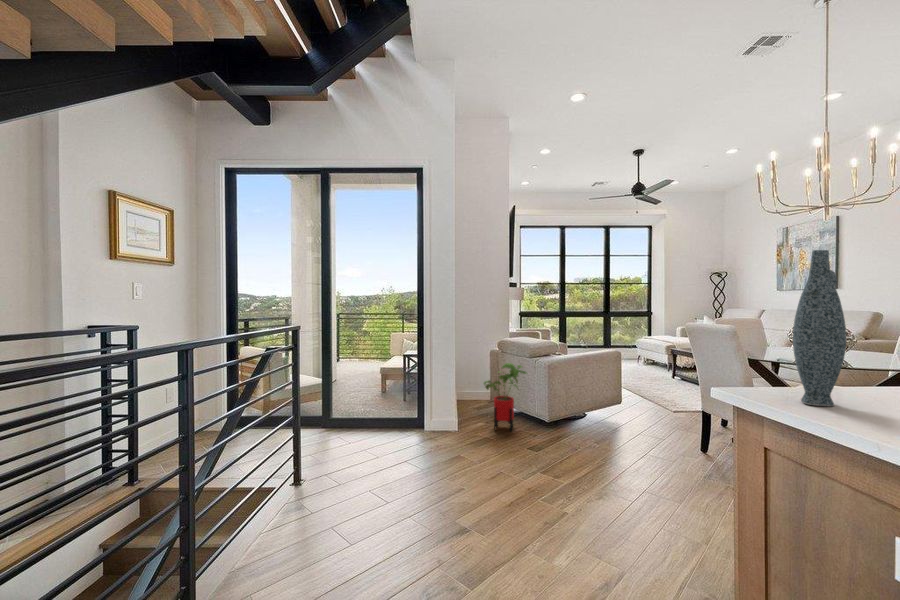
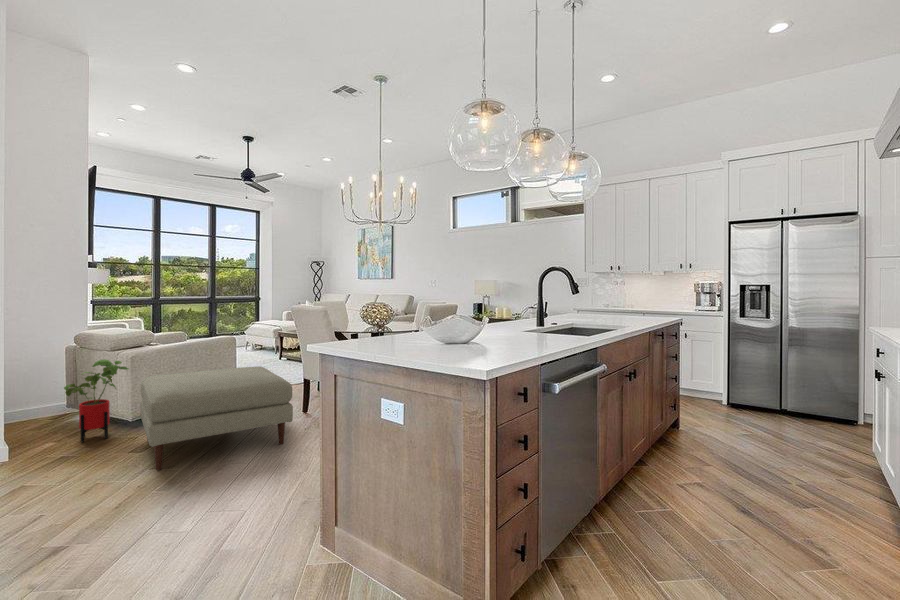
vase: present [793,250,846,406] -> none [348,264,369,348]
ottoman: none [534,384,687,492] -> present [140,367,293,470]

